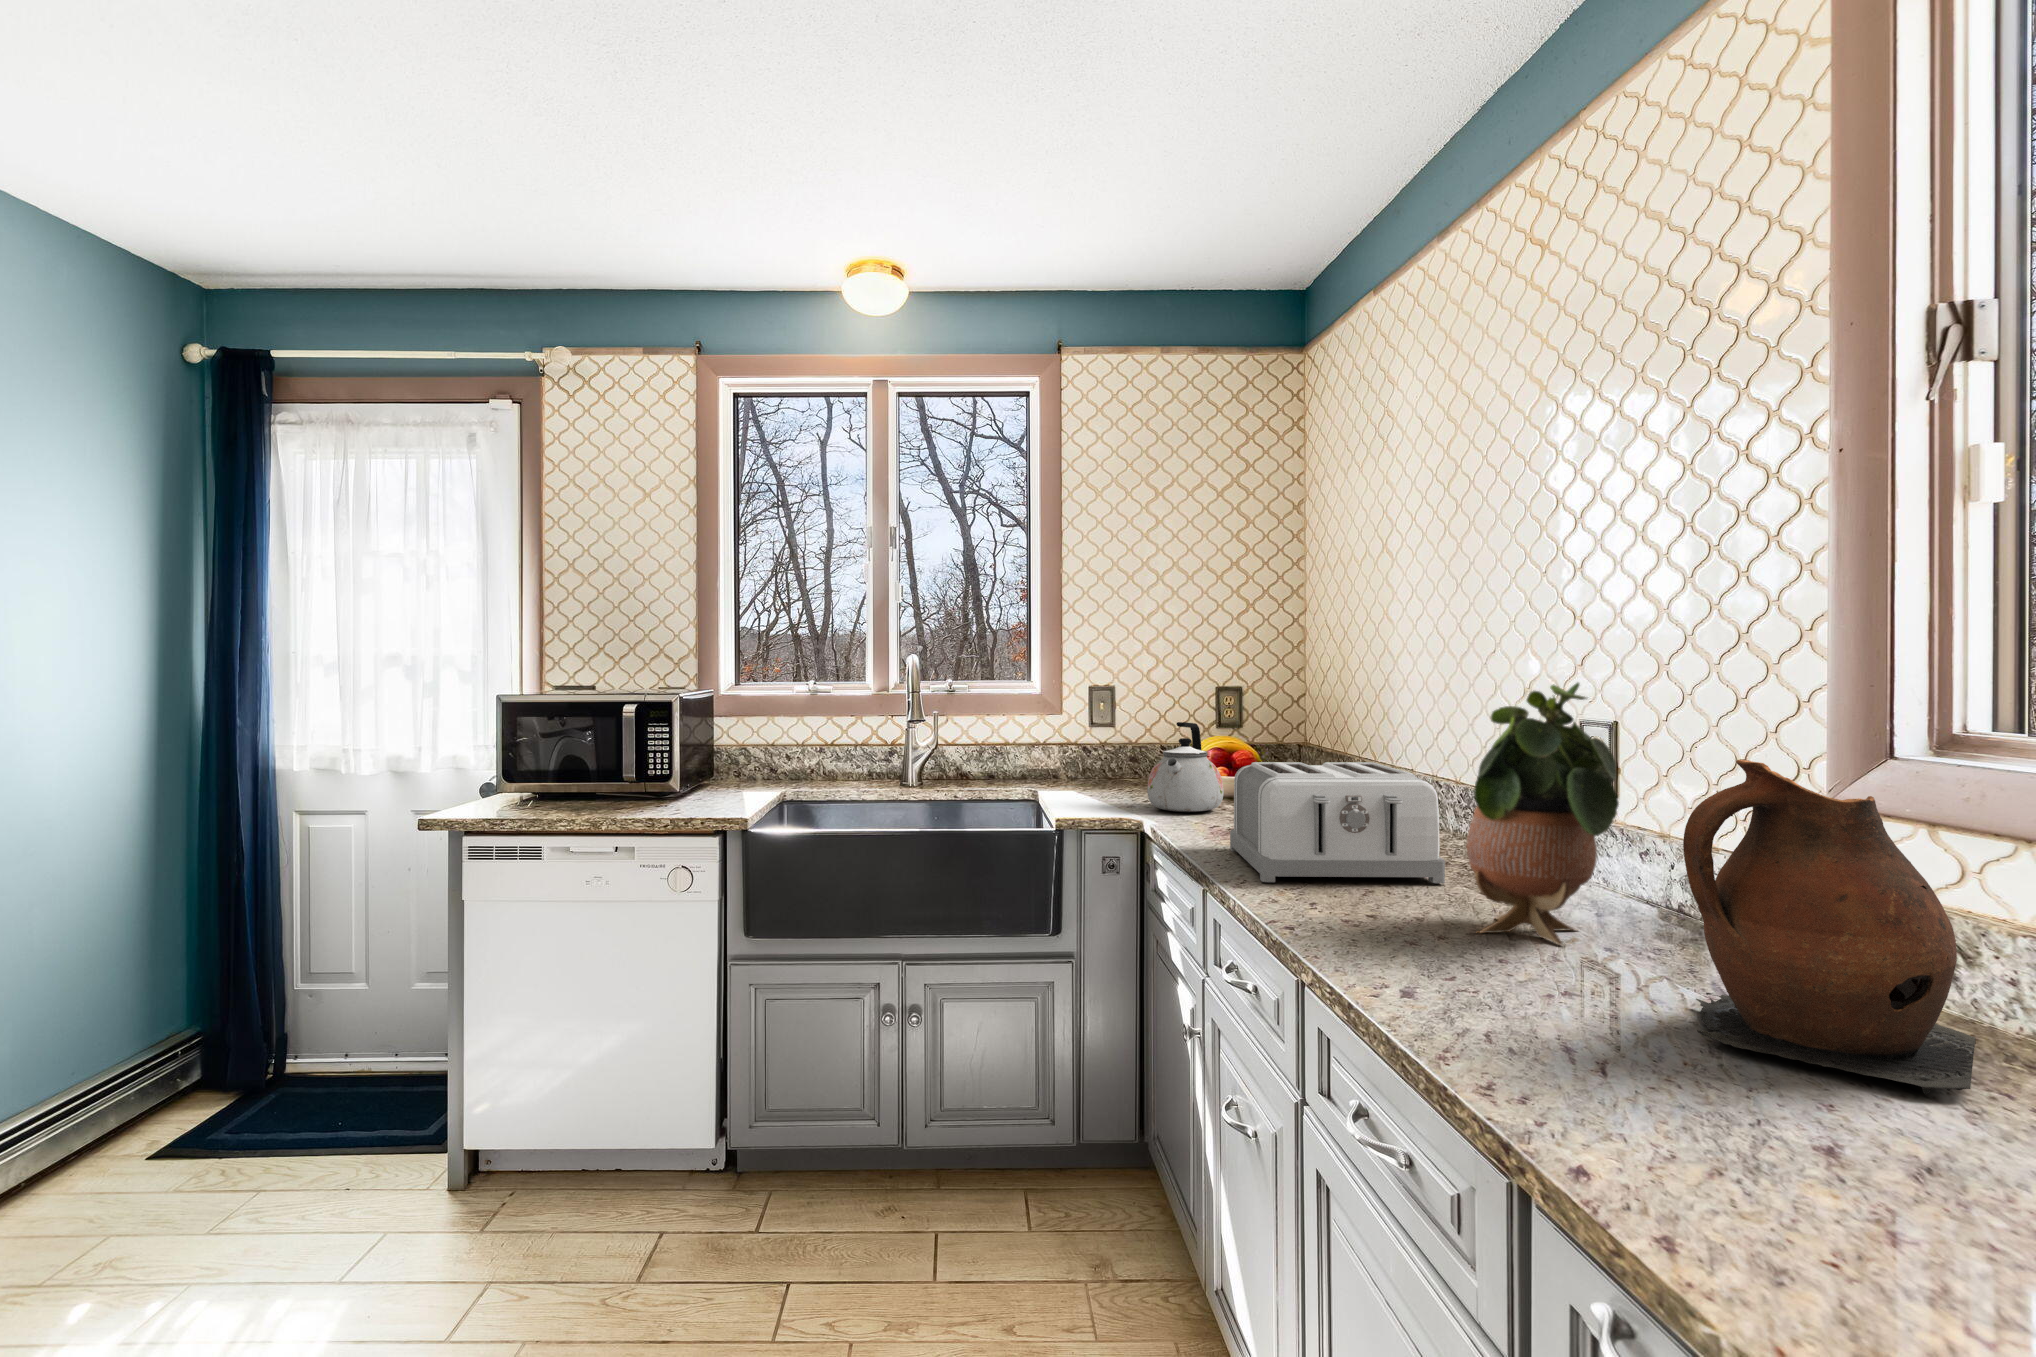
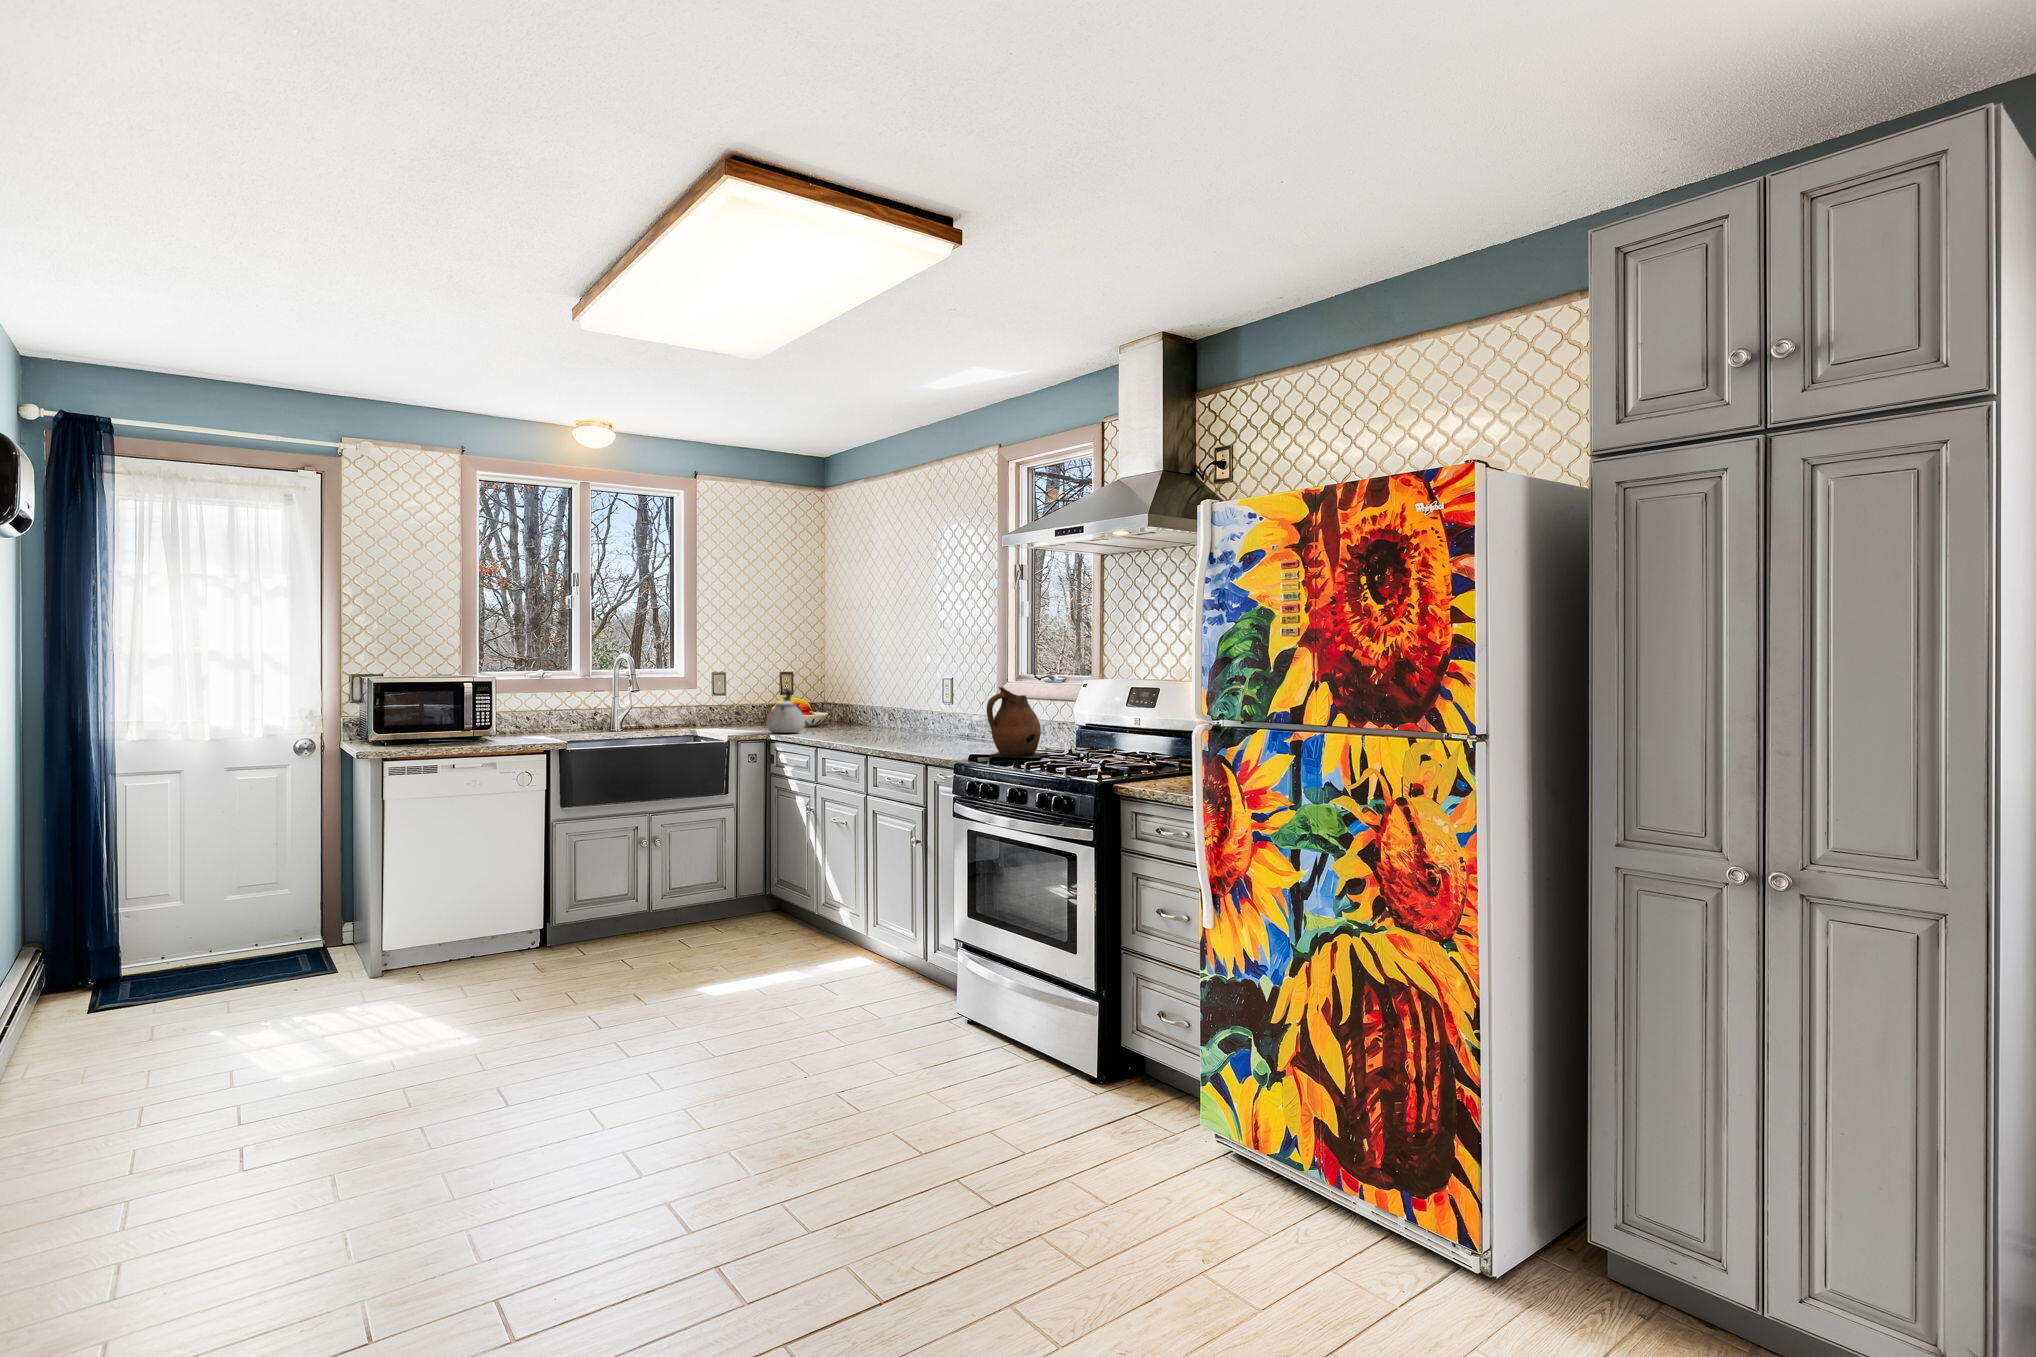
potted plant: present [1466,683,1619,945] -> none [928,668,973,751]
toaster: present [1230,762,1445,883] -> none [827,702,916,746]

